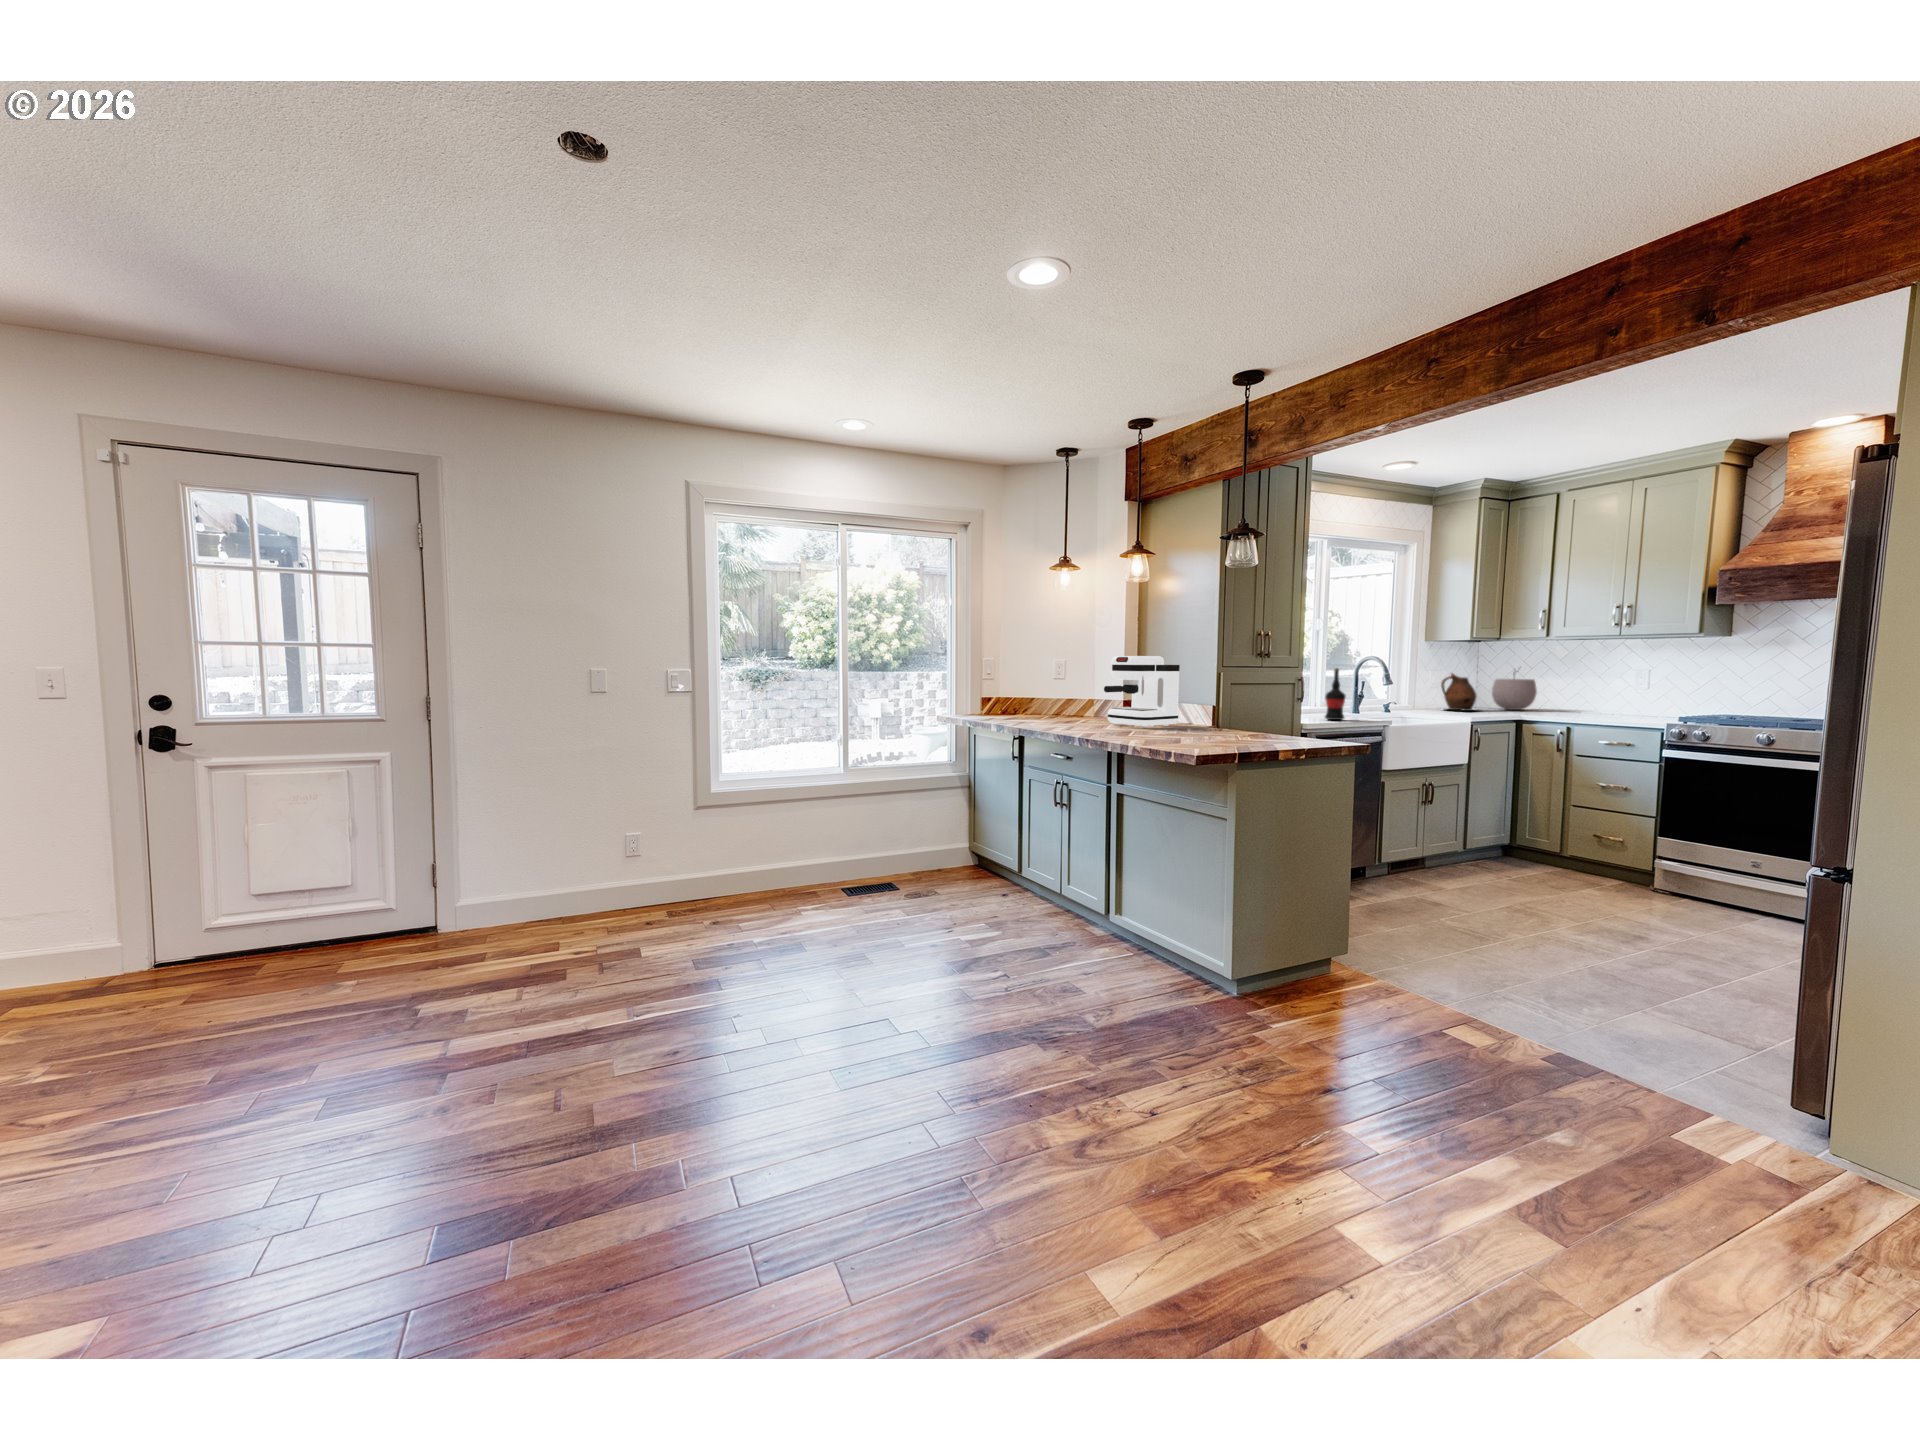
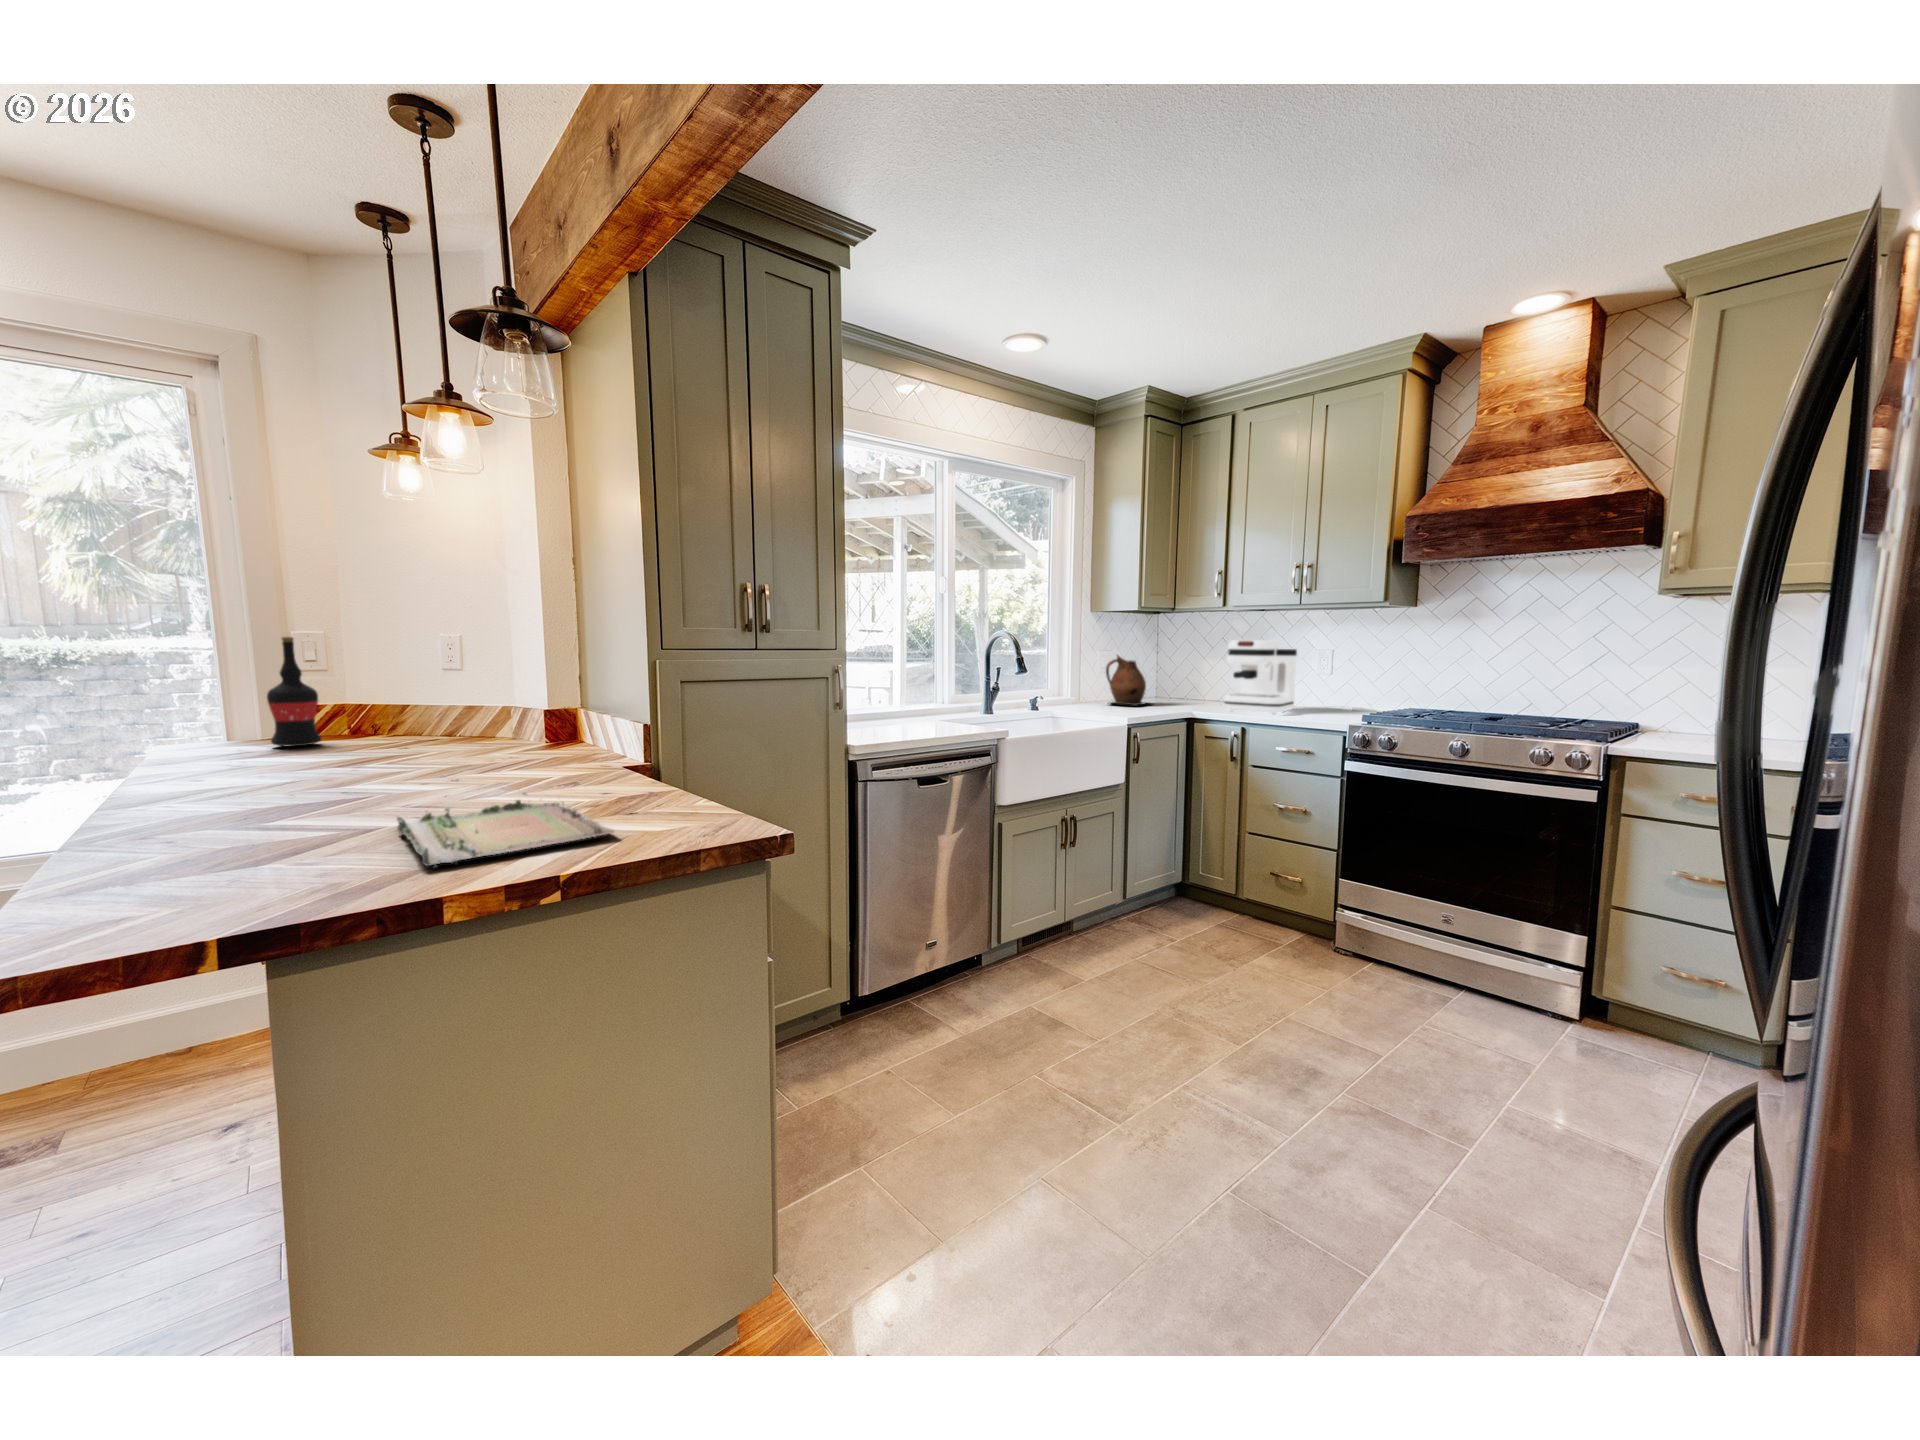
coffee maker: present [1104,656,1180,728] -> present [1224,640,1297,714]
wine bottle: present [1325,668,1346,720] -> present [267,637,321,747]
plant pot: present [1492,671,1537,710] -> none [1167,644,1215,703]
tray: none [1196,728,1304,747] -> present [397,793,615,867]

